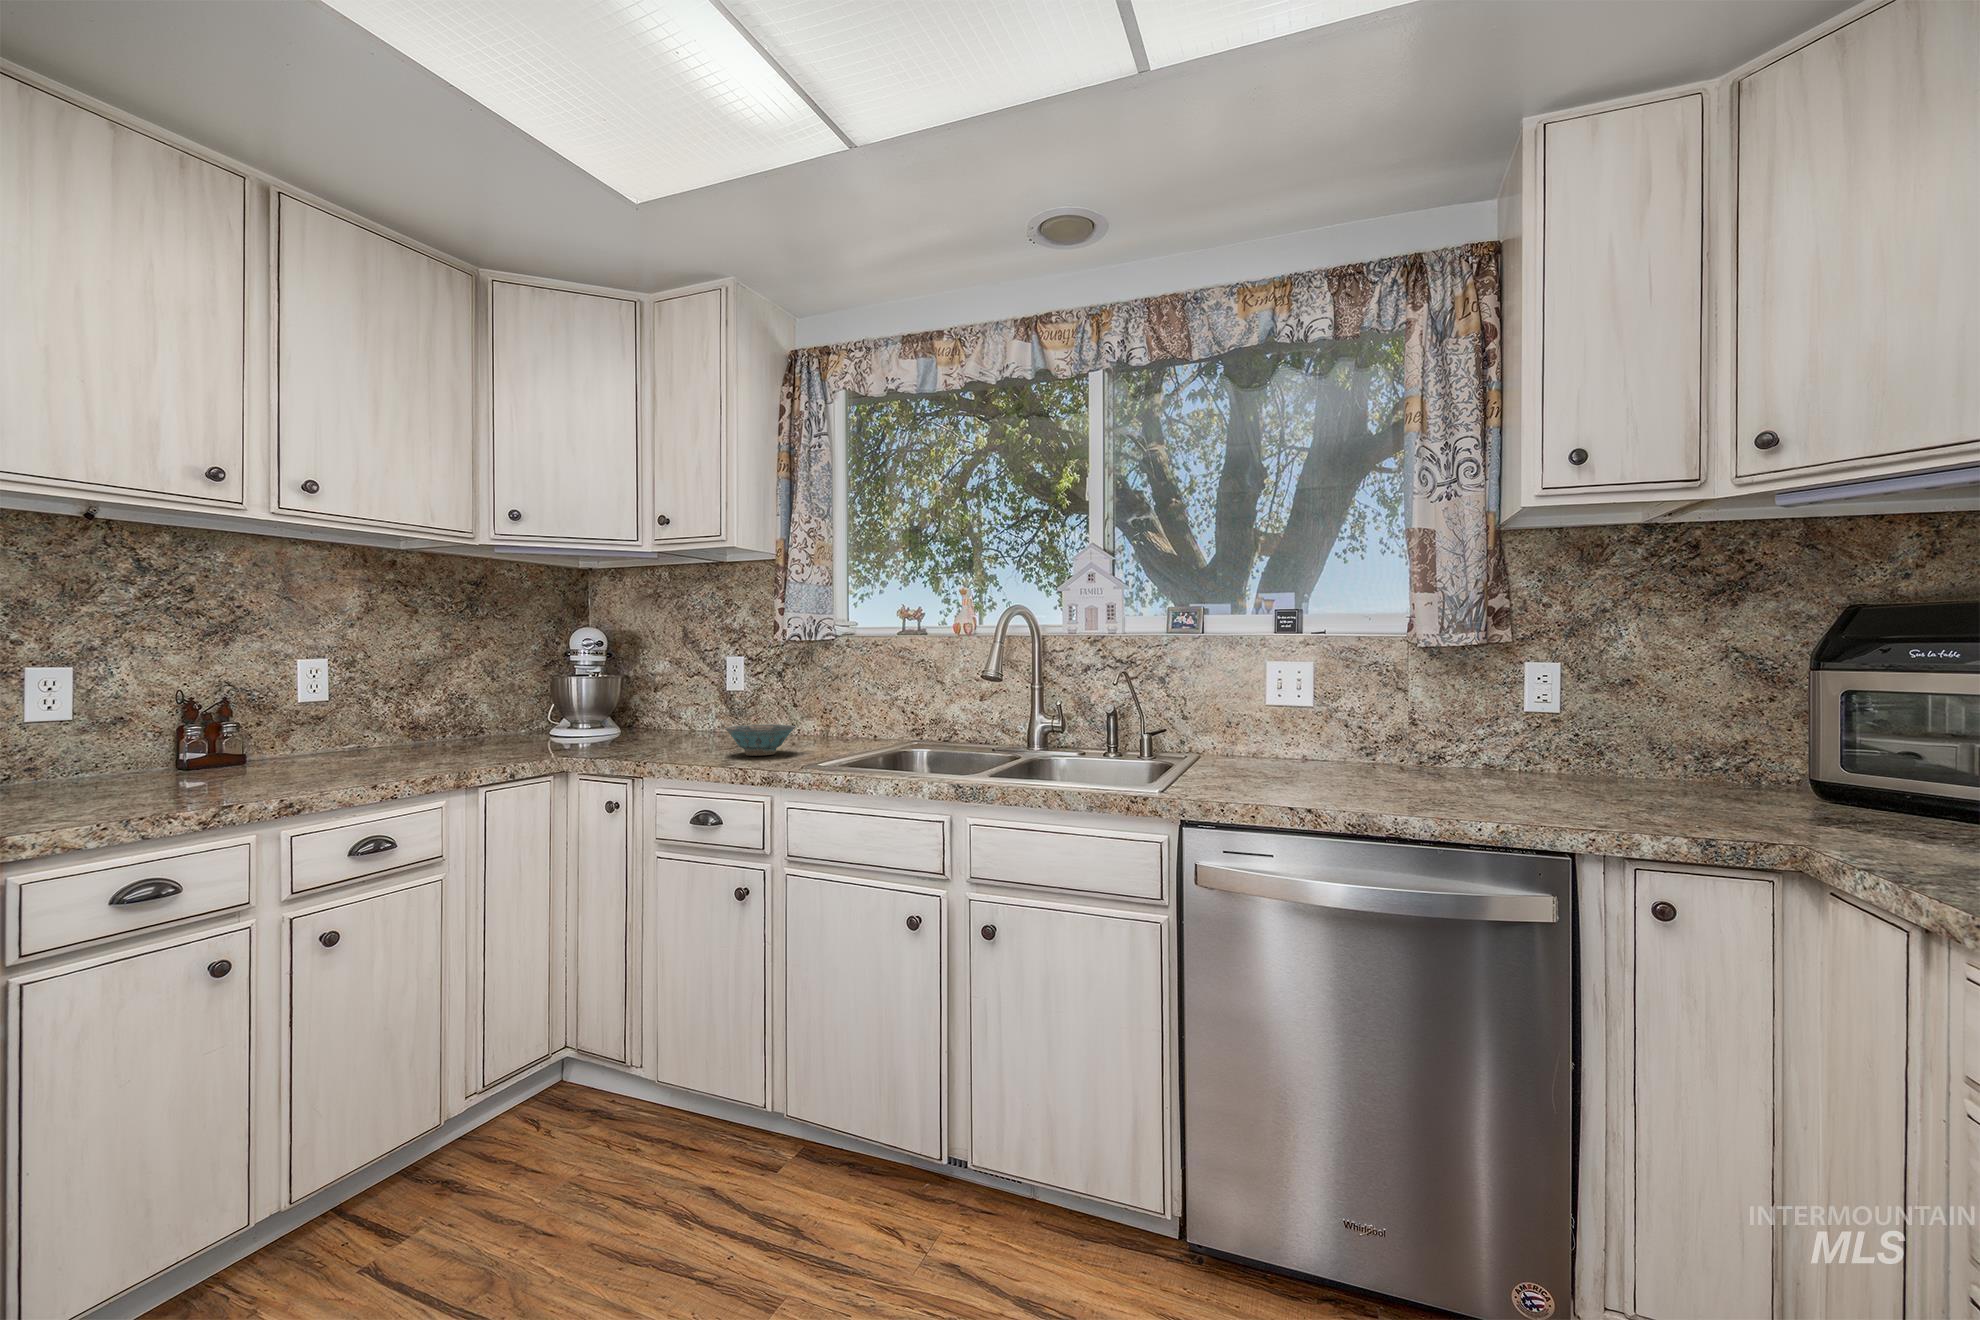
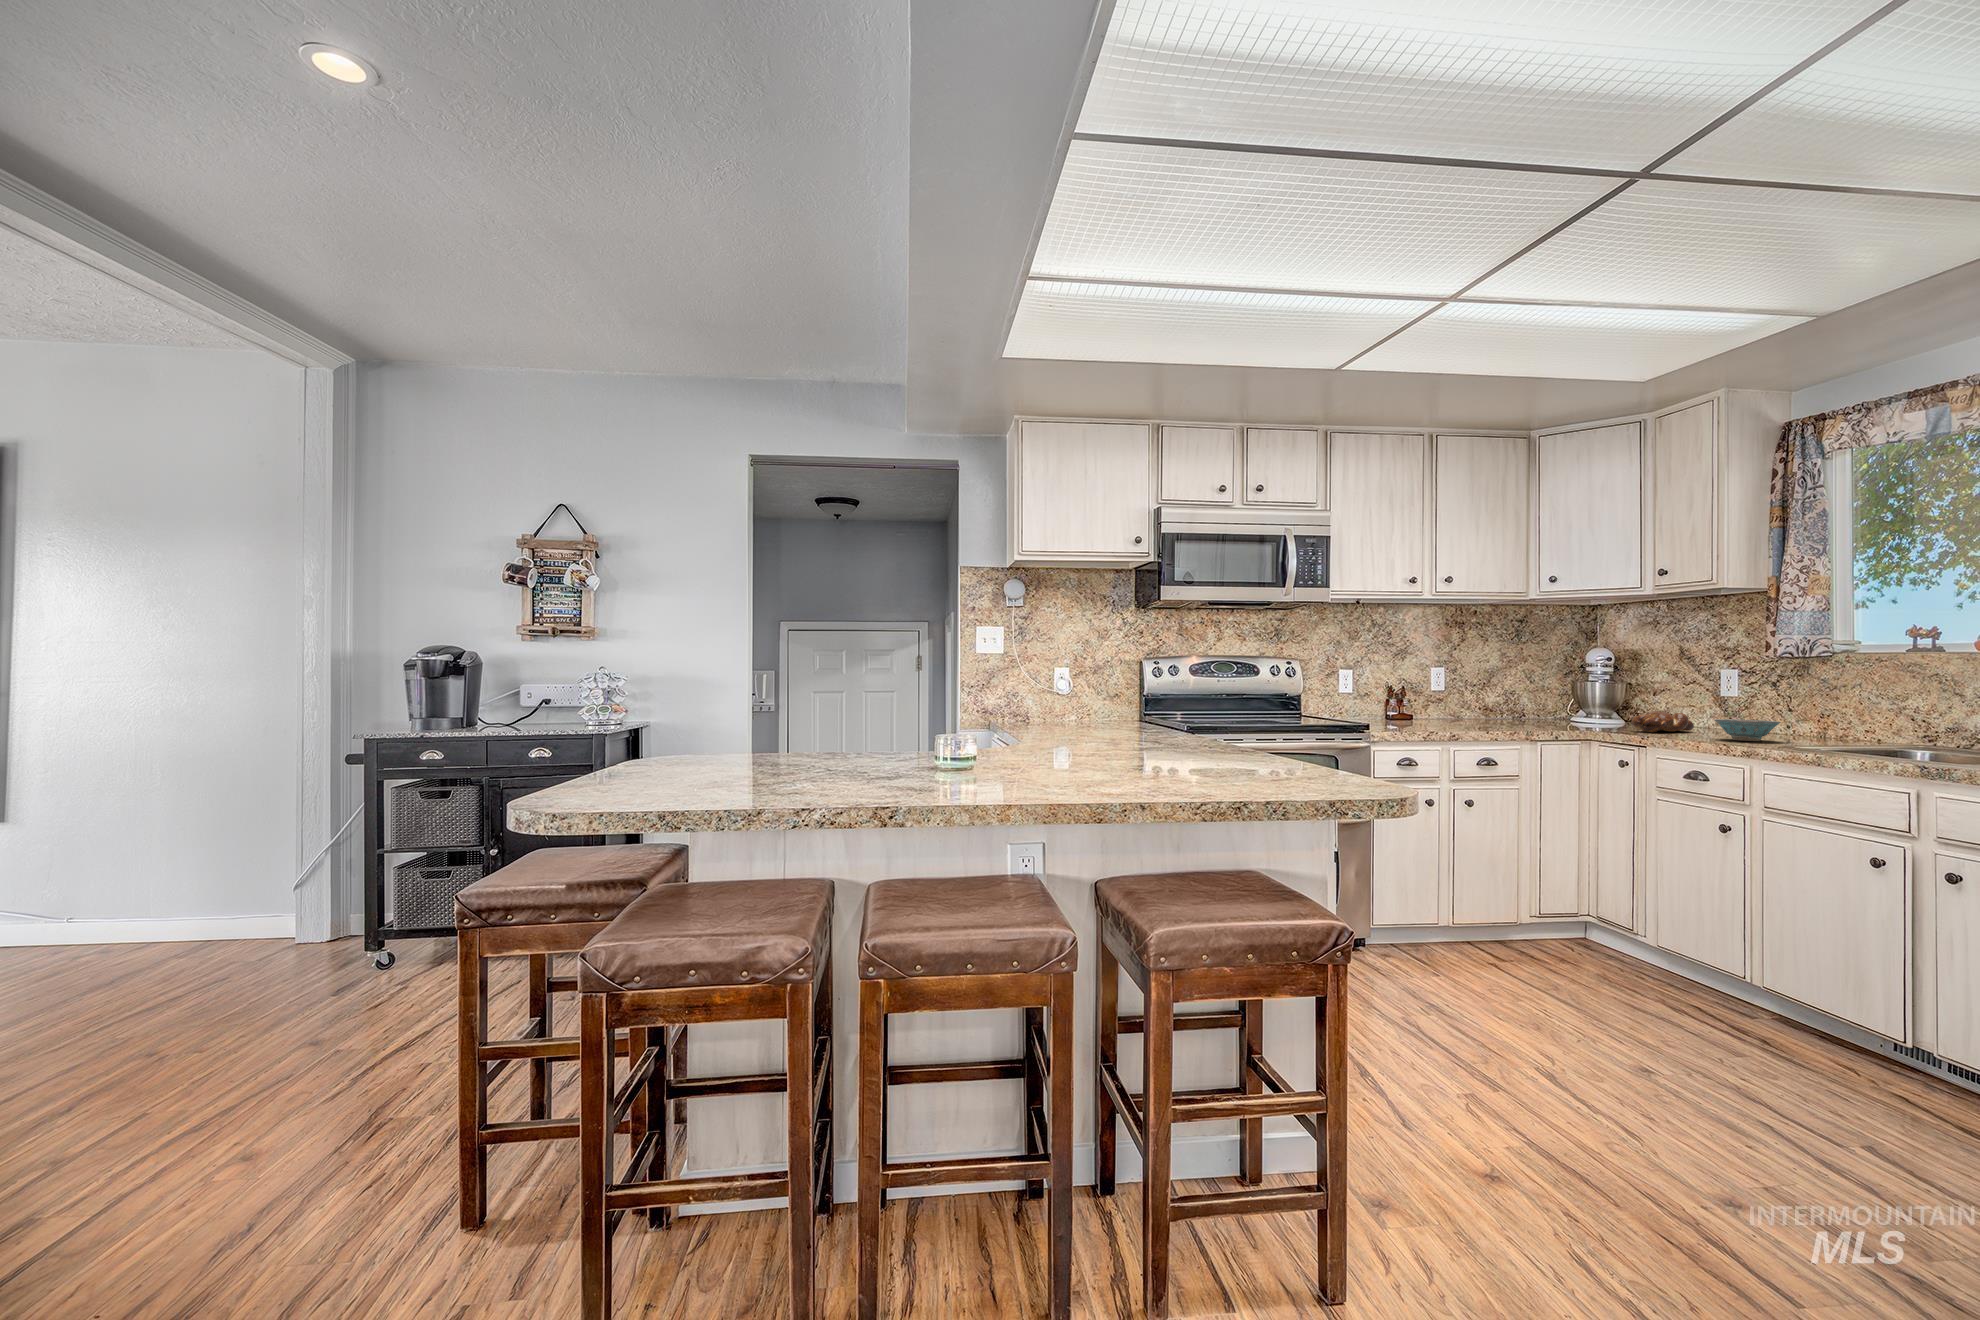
bread loaf: none [625,716,700,749] -> present [1631,711,1694,732]

